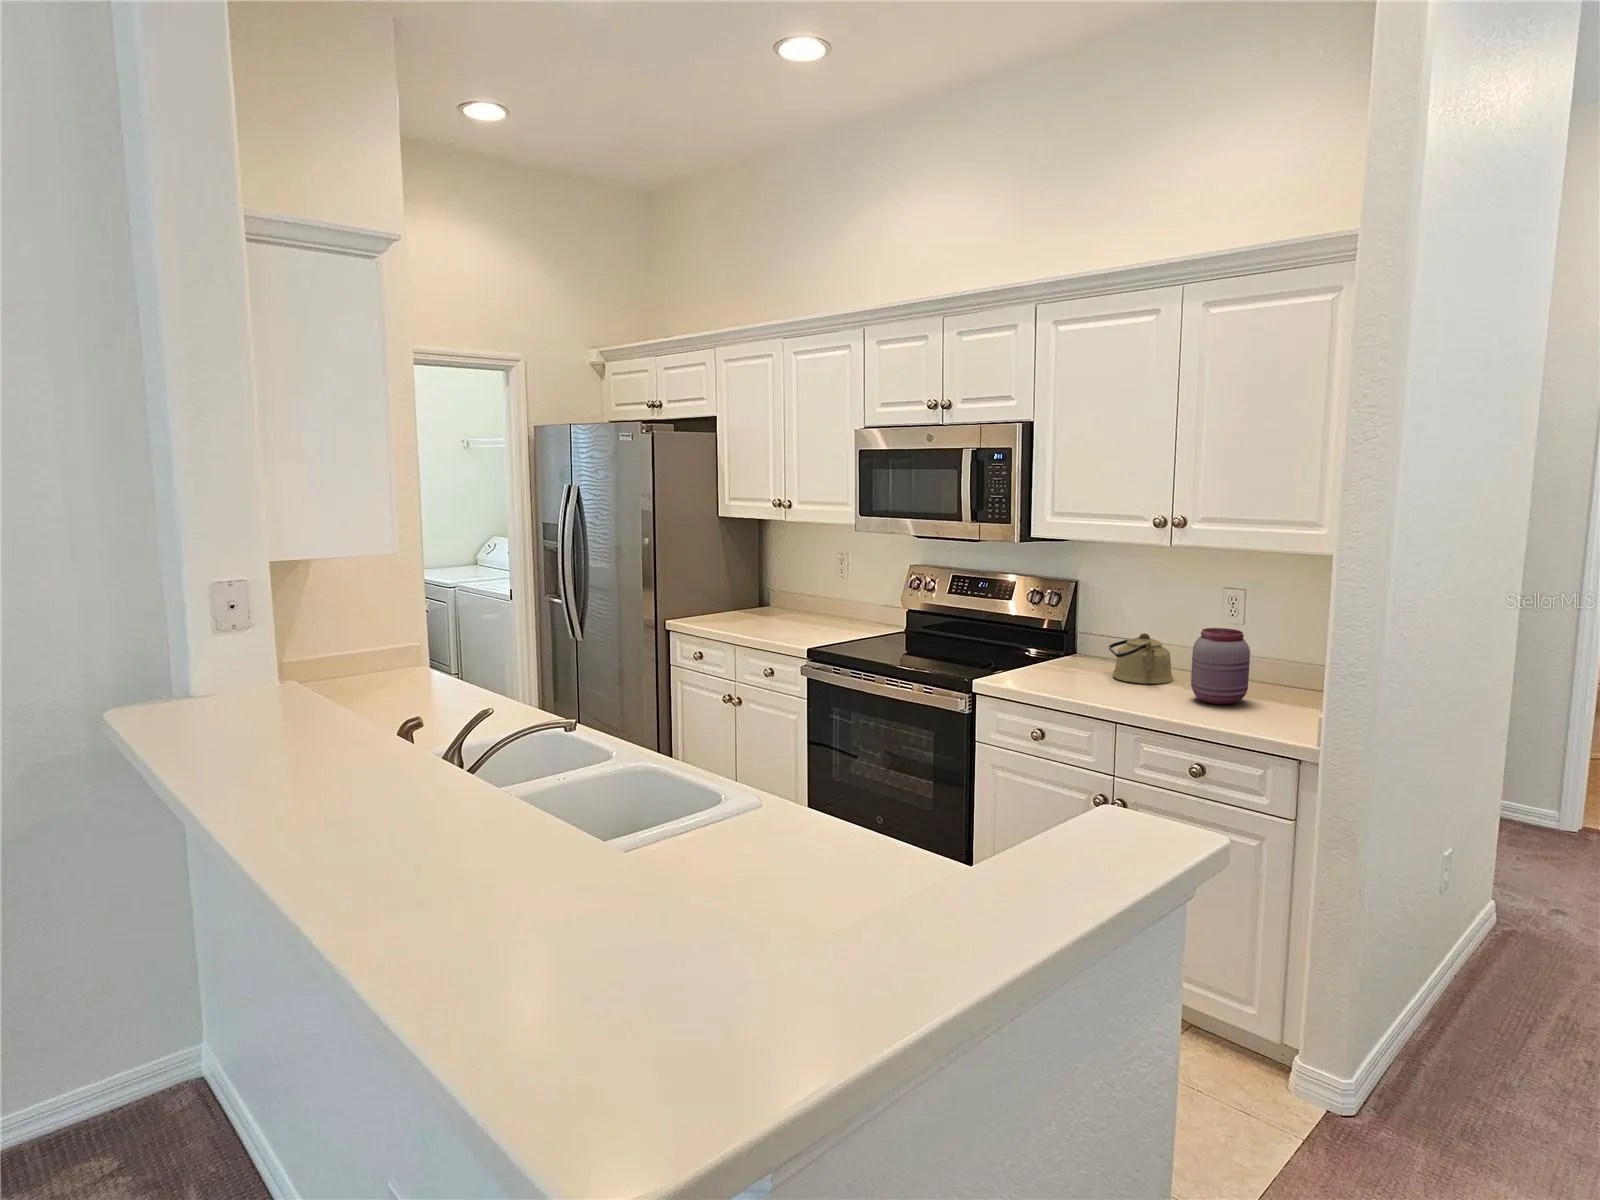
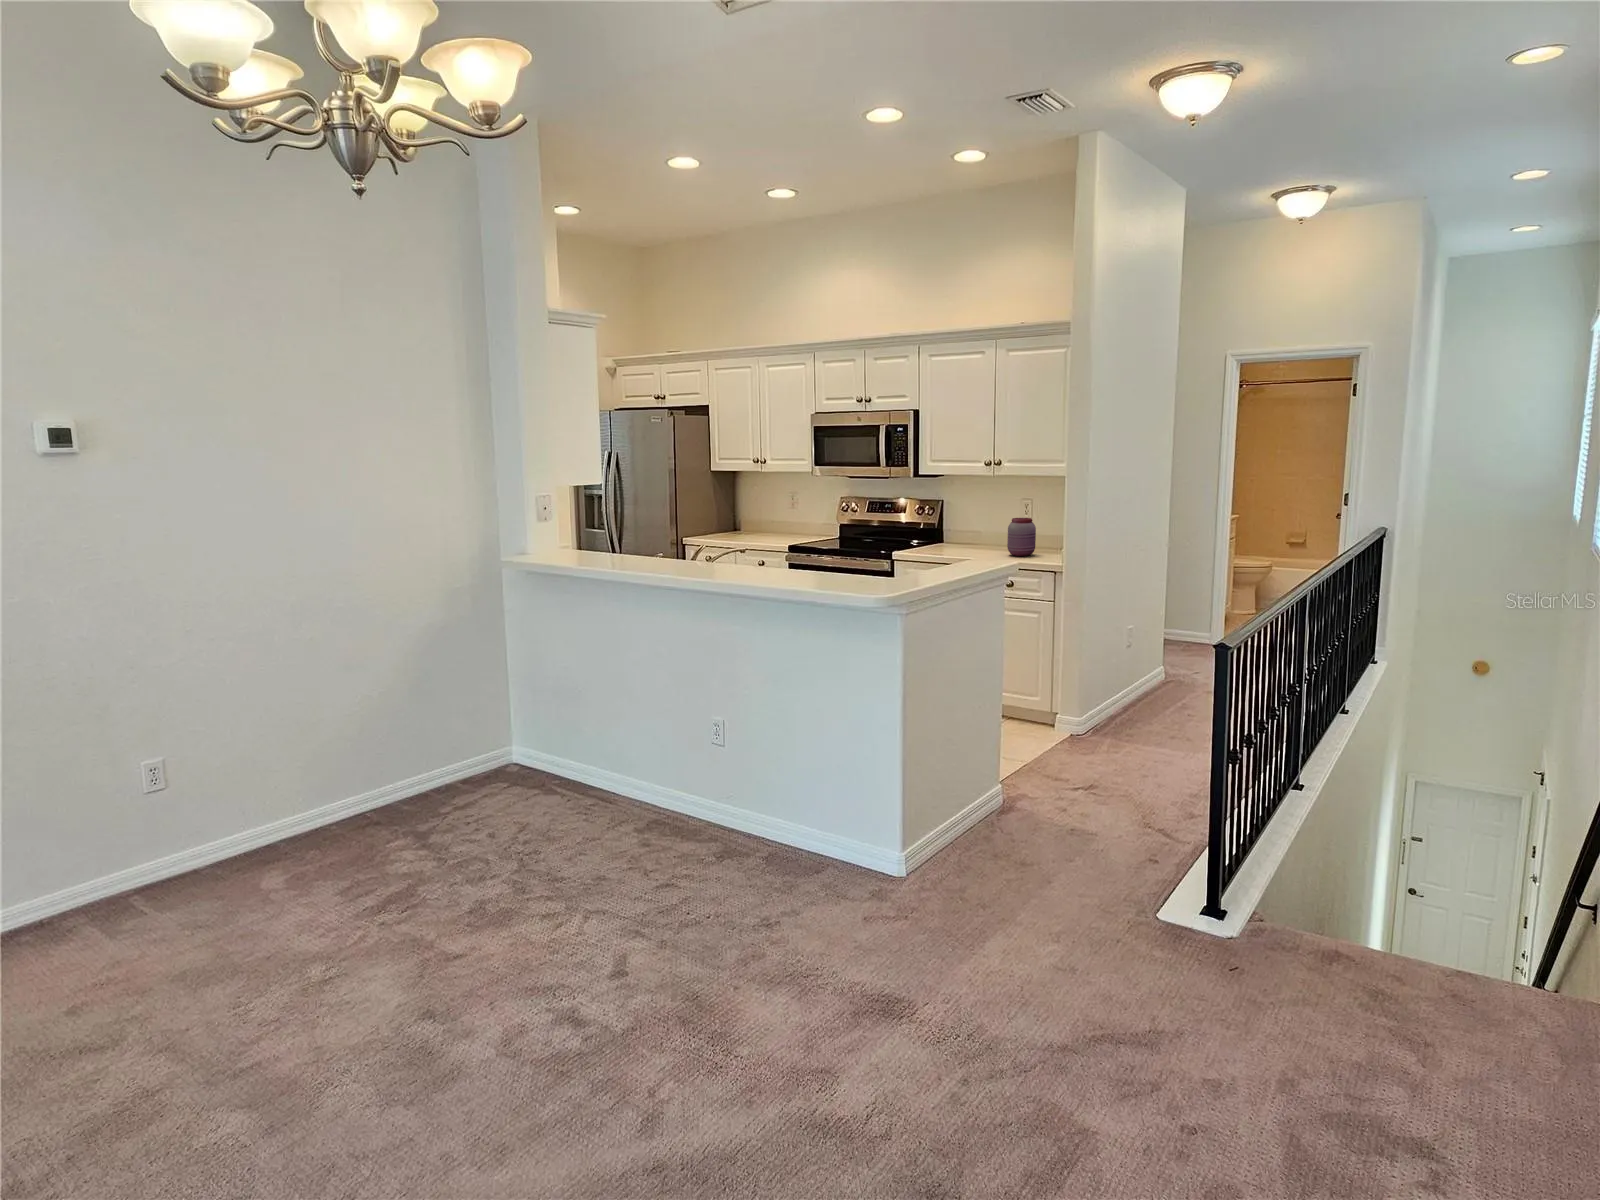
kettle: present [1109,633,1173,684] -> none [963,525,998,551]

